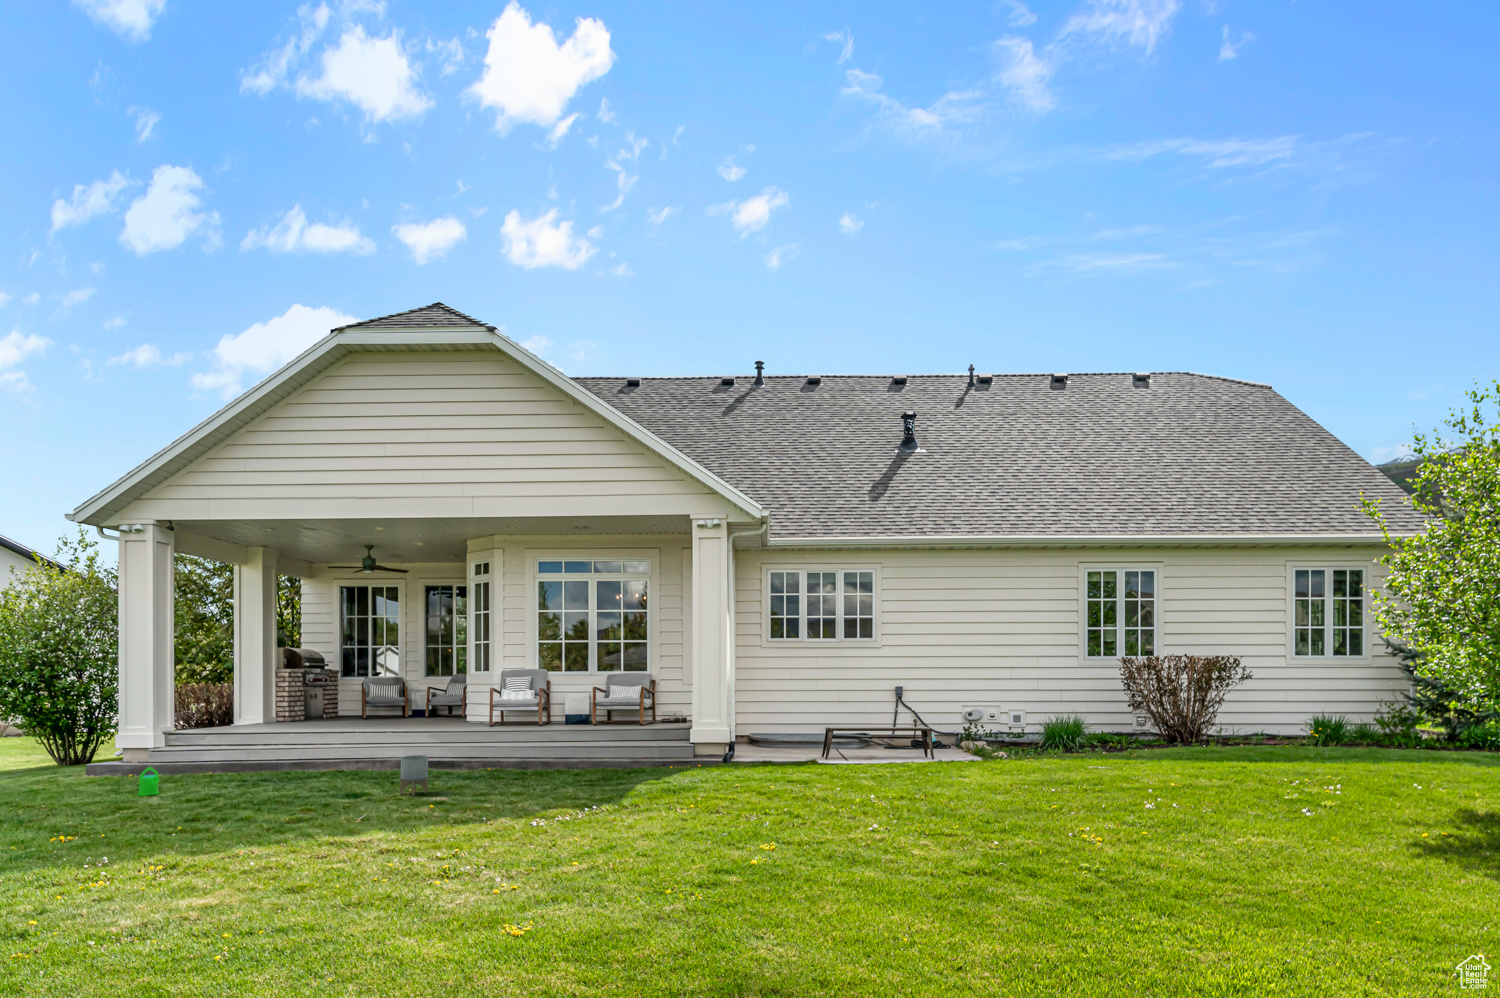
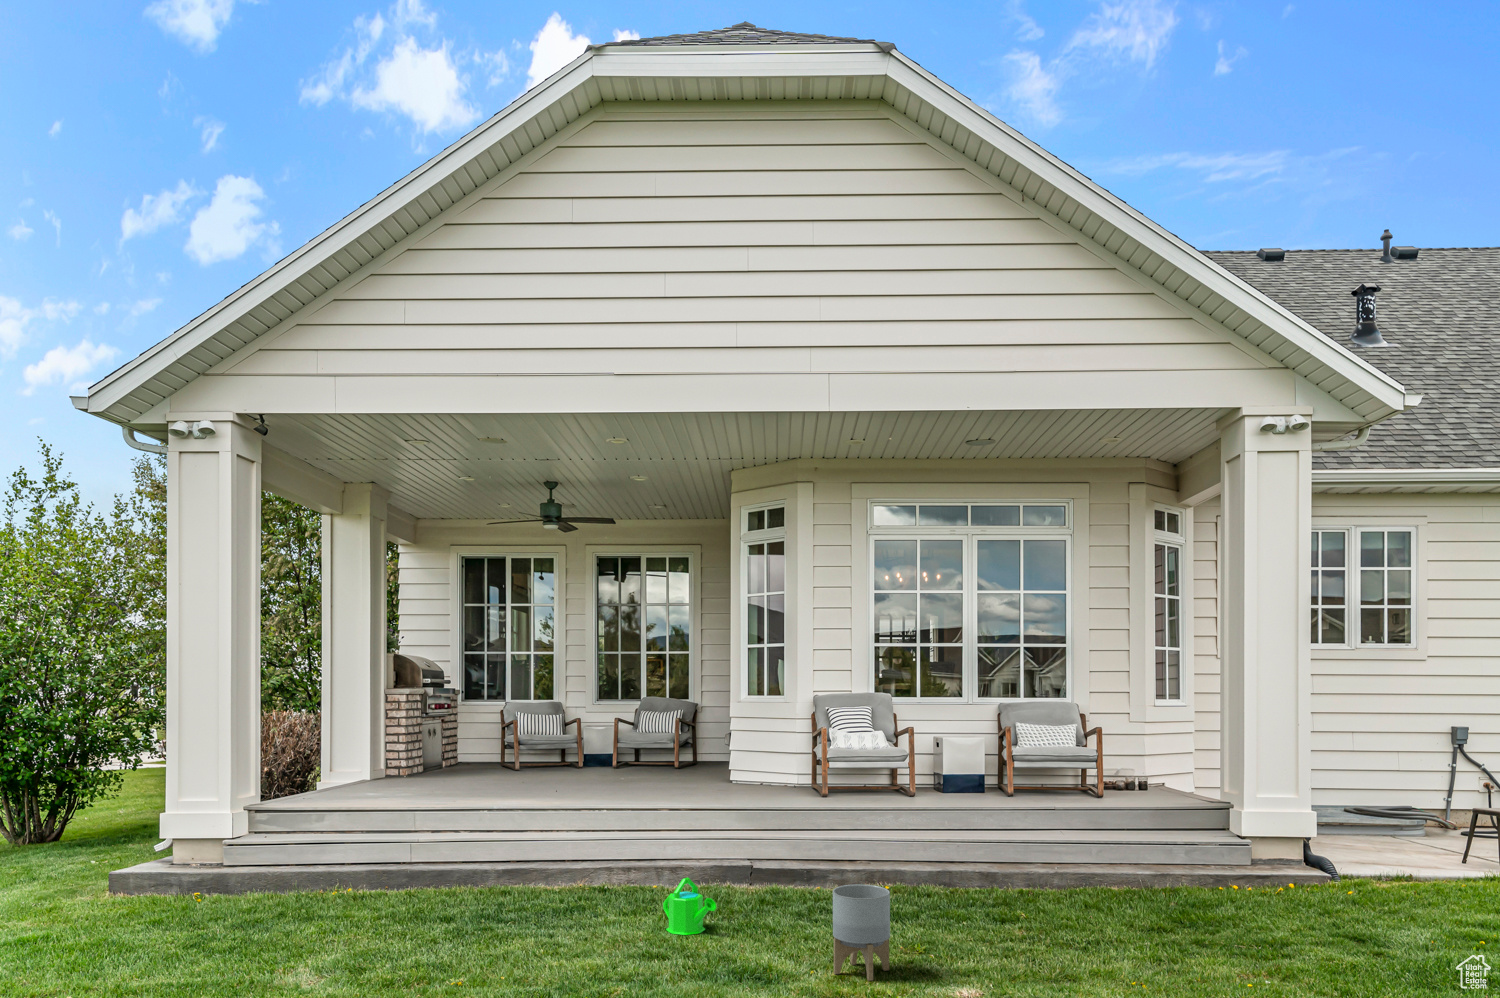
watering can: present [138,767,159,796] -> present [663,877,716,935]

